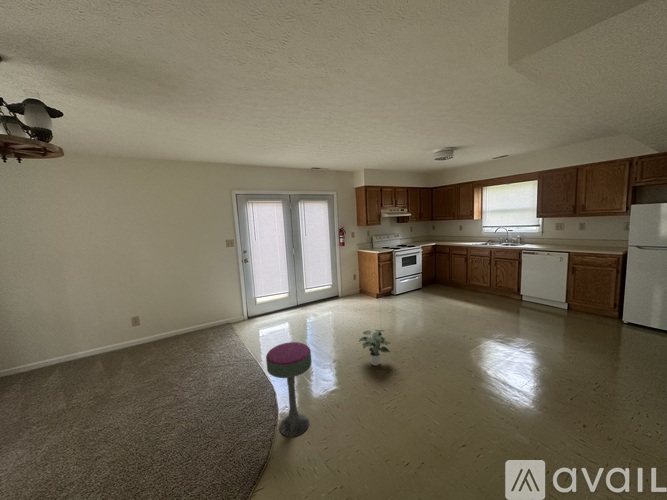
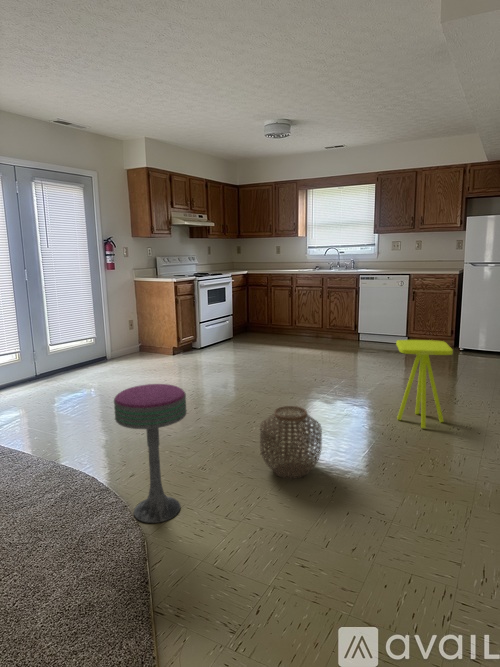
side table: none [512,323,567,409] -> present [396,340,453,428]
potted plant: present [359,330,390,365] -> none [200,375,249,427]
woven basket: none [372,370,419,429] -> present [260,406,322,478]

